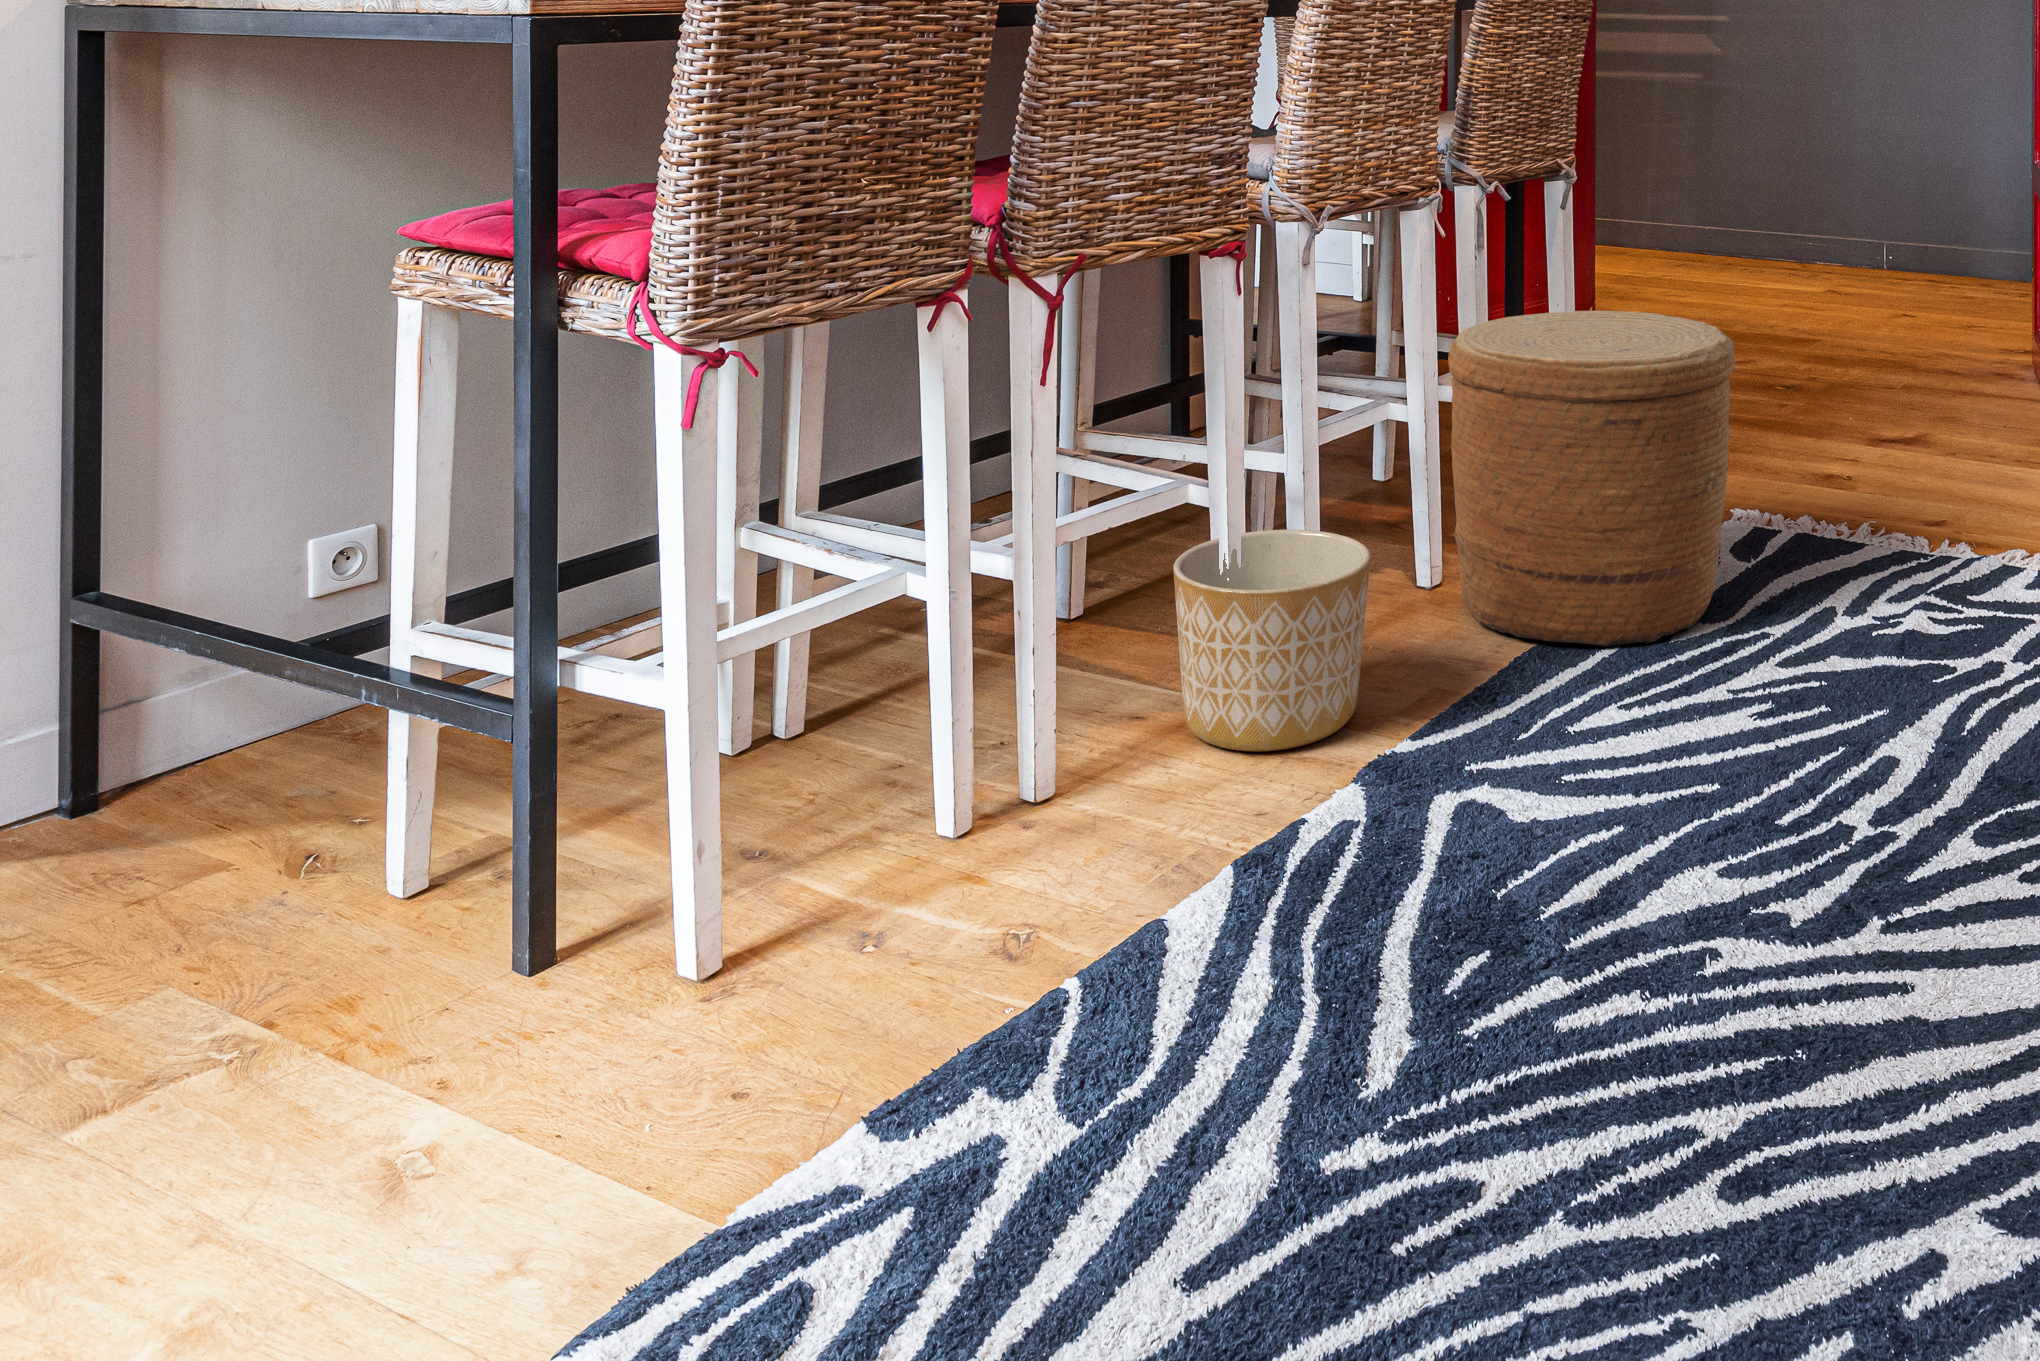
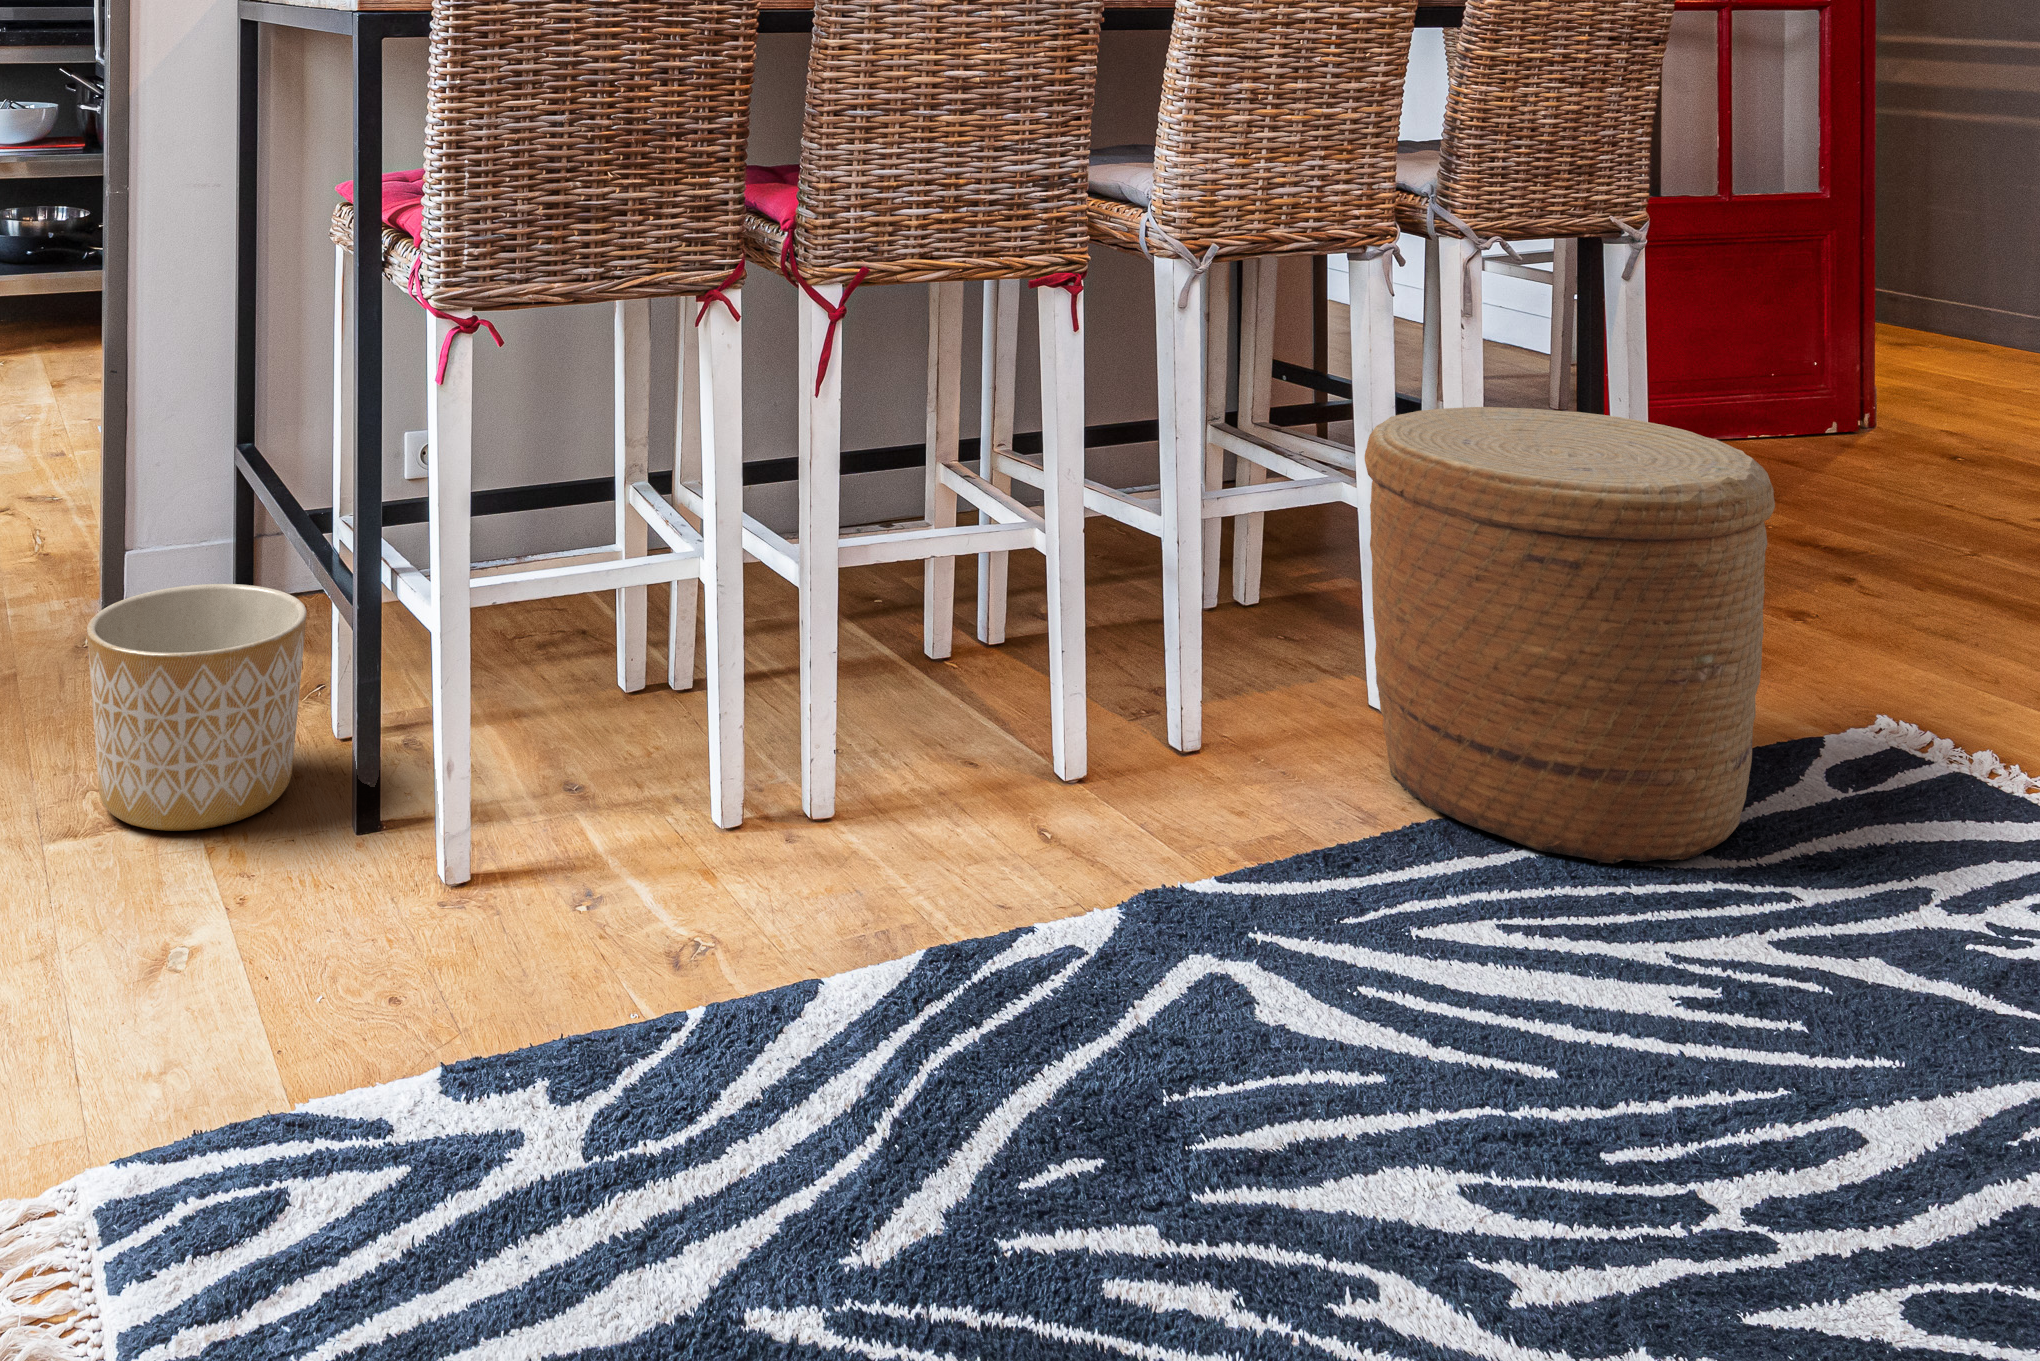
planter: present [1173,530,1371,751] -> present [87,584,307,831]

